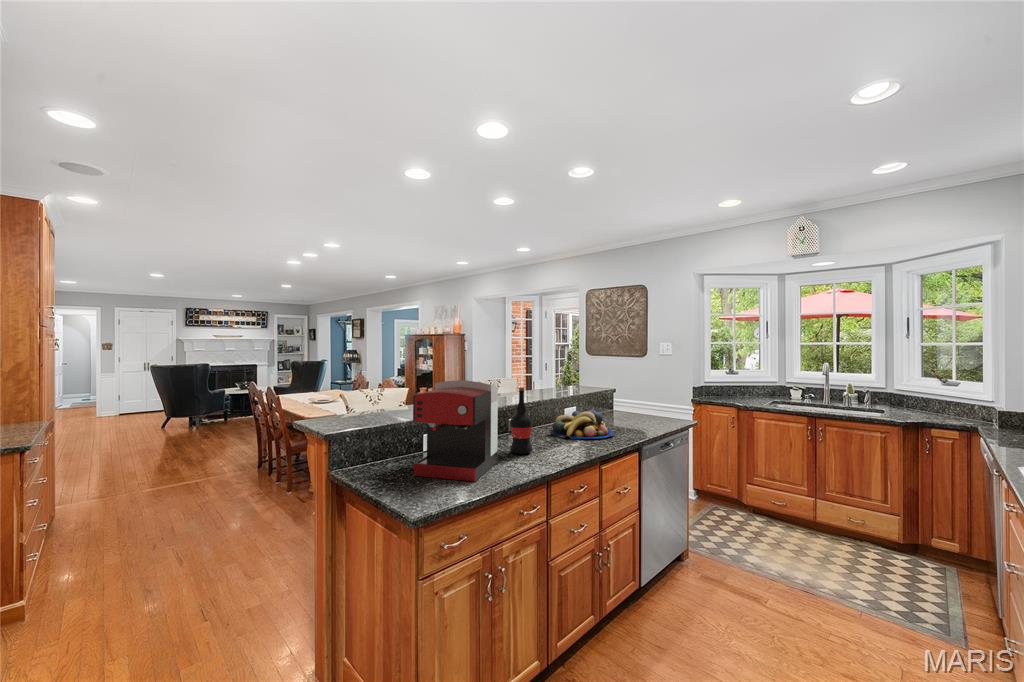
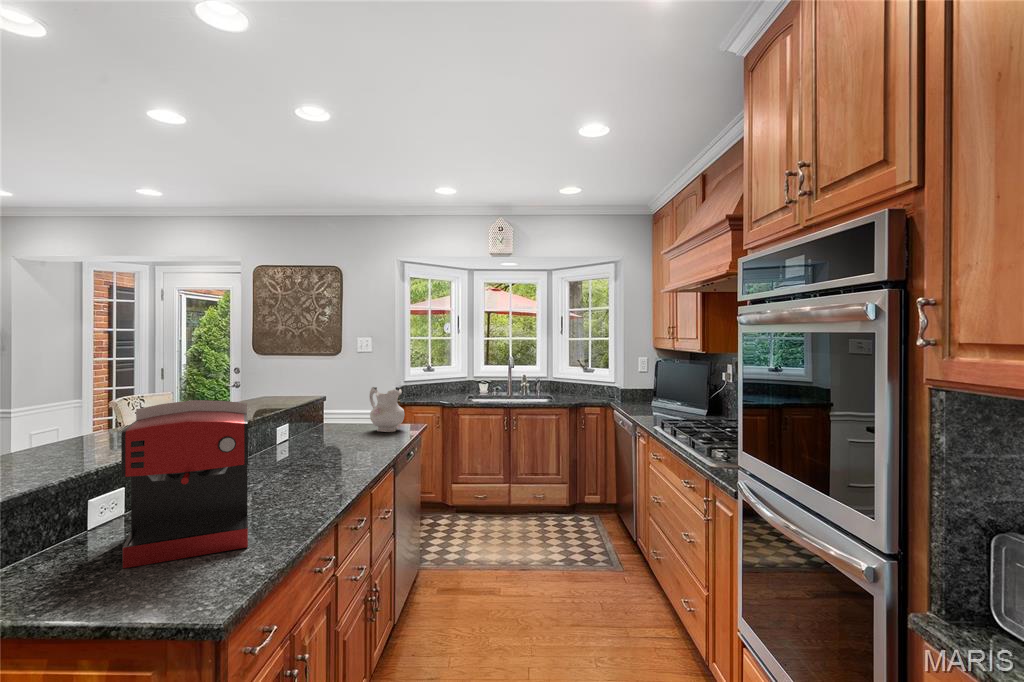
ceramic pitcher: none [643,383,674,423] -> present [369,387,405,432]
wine bottle: present [510,387,533,454] -> none [248,404,283,498]
fruit bowl: present [552,410,614,439] -> none [275,425,359,466]

